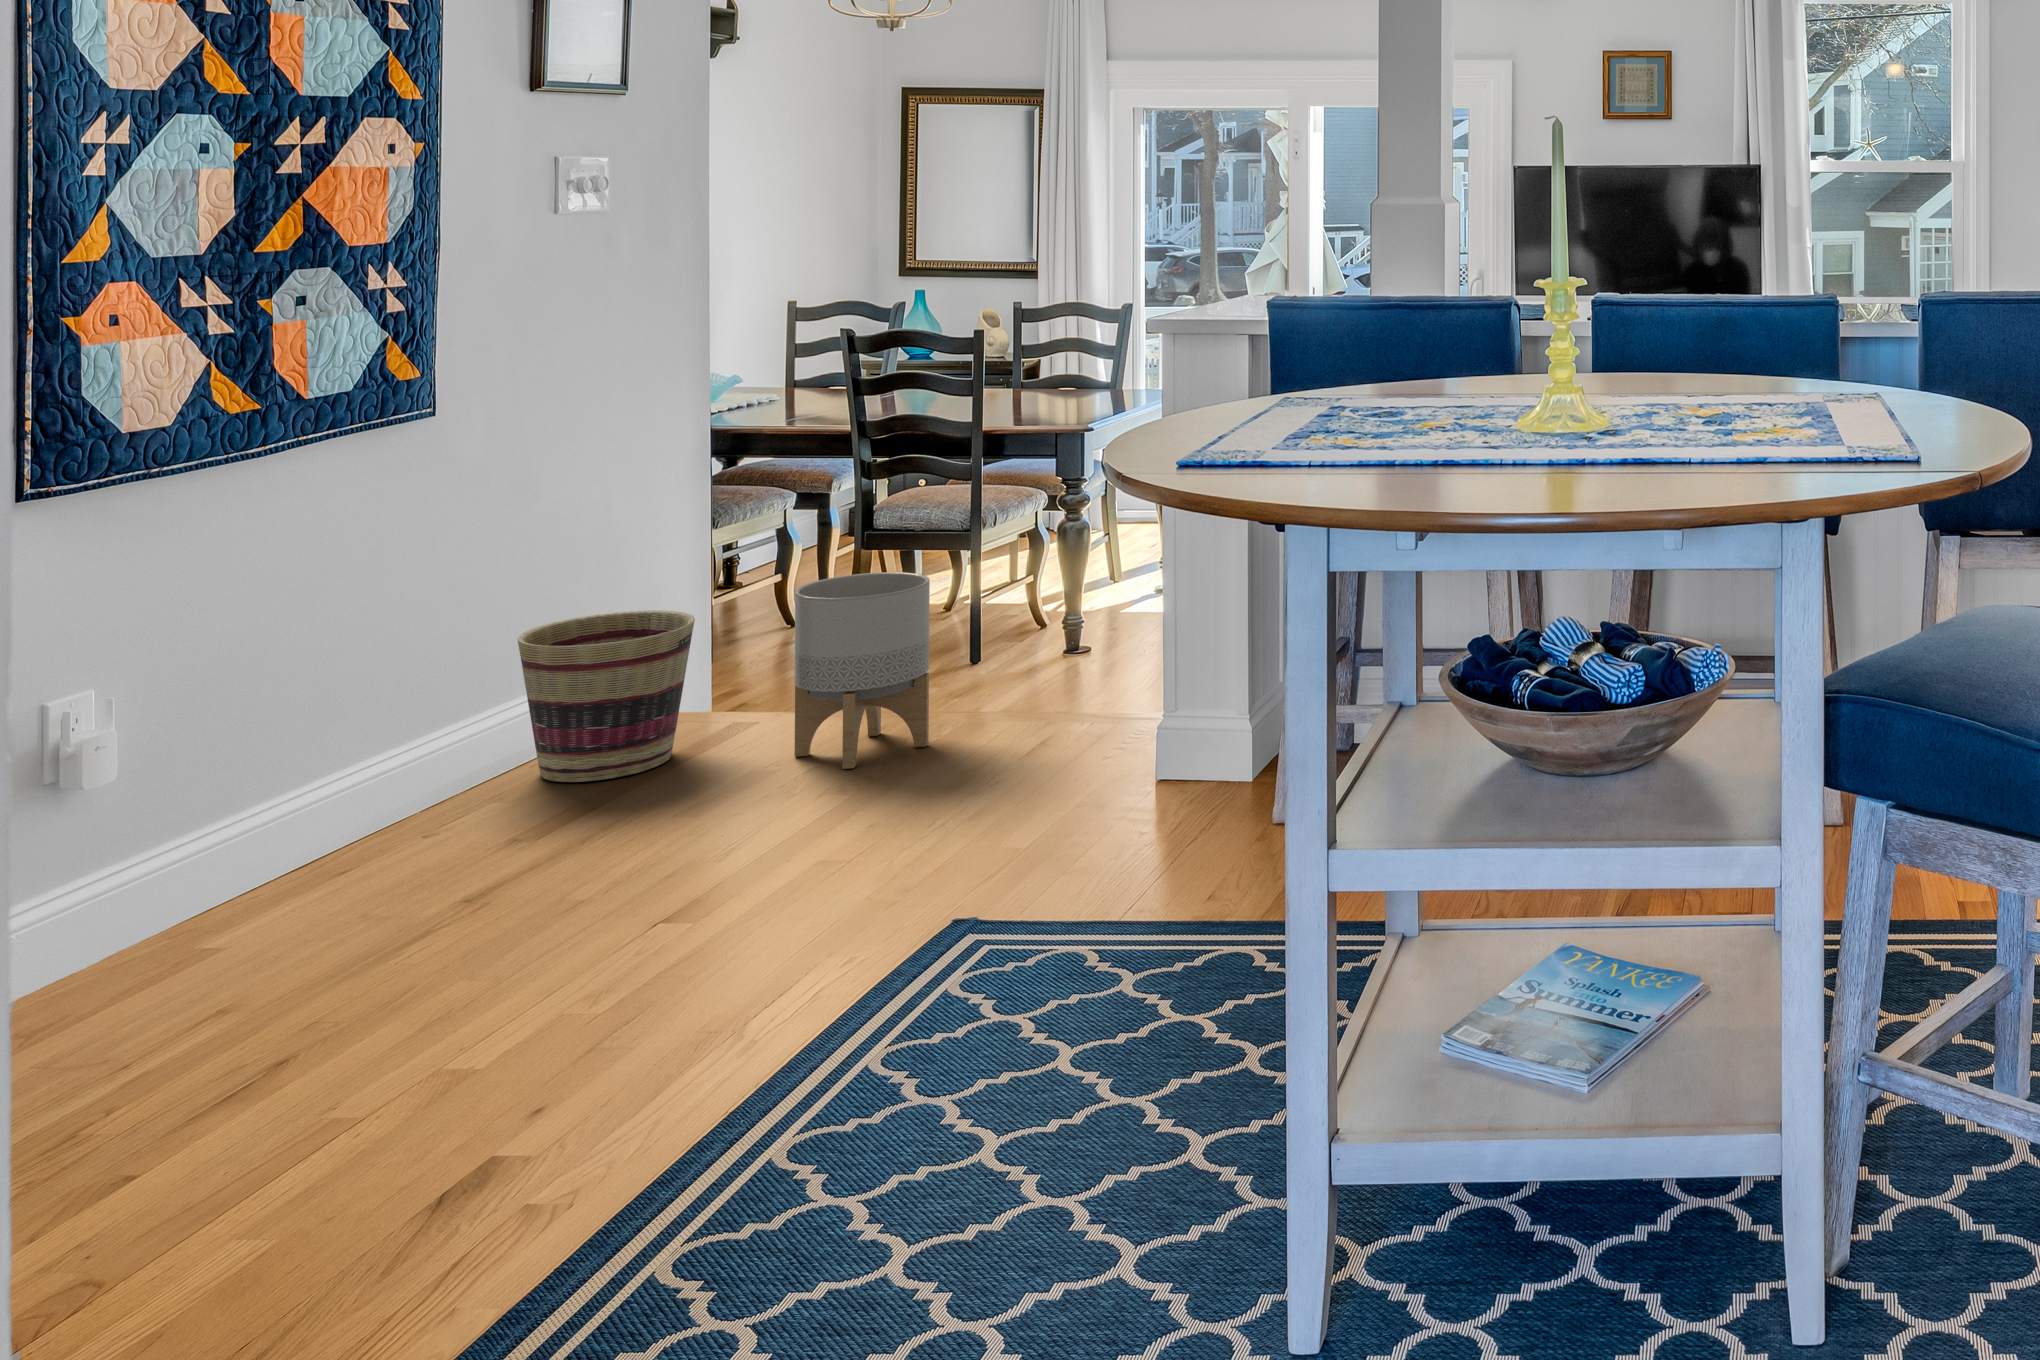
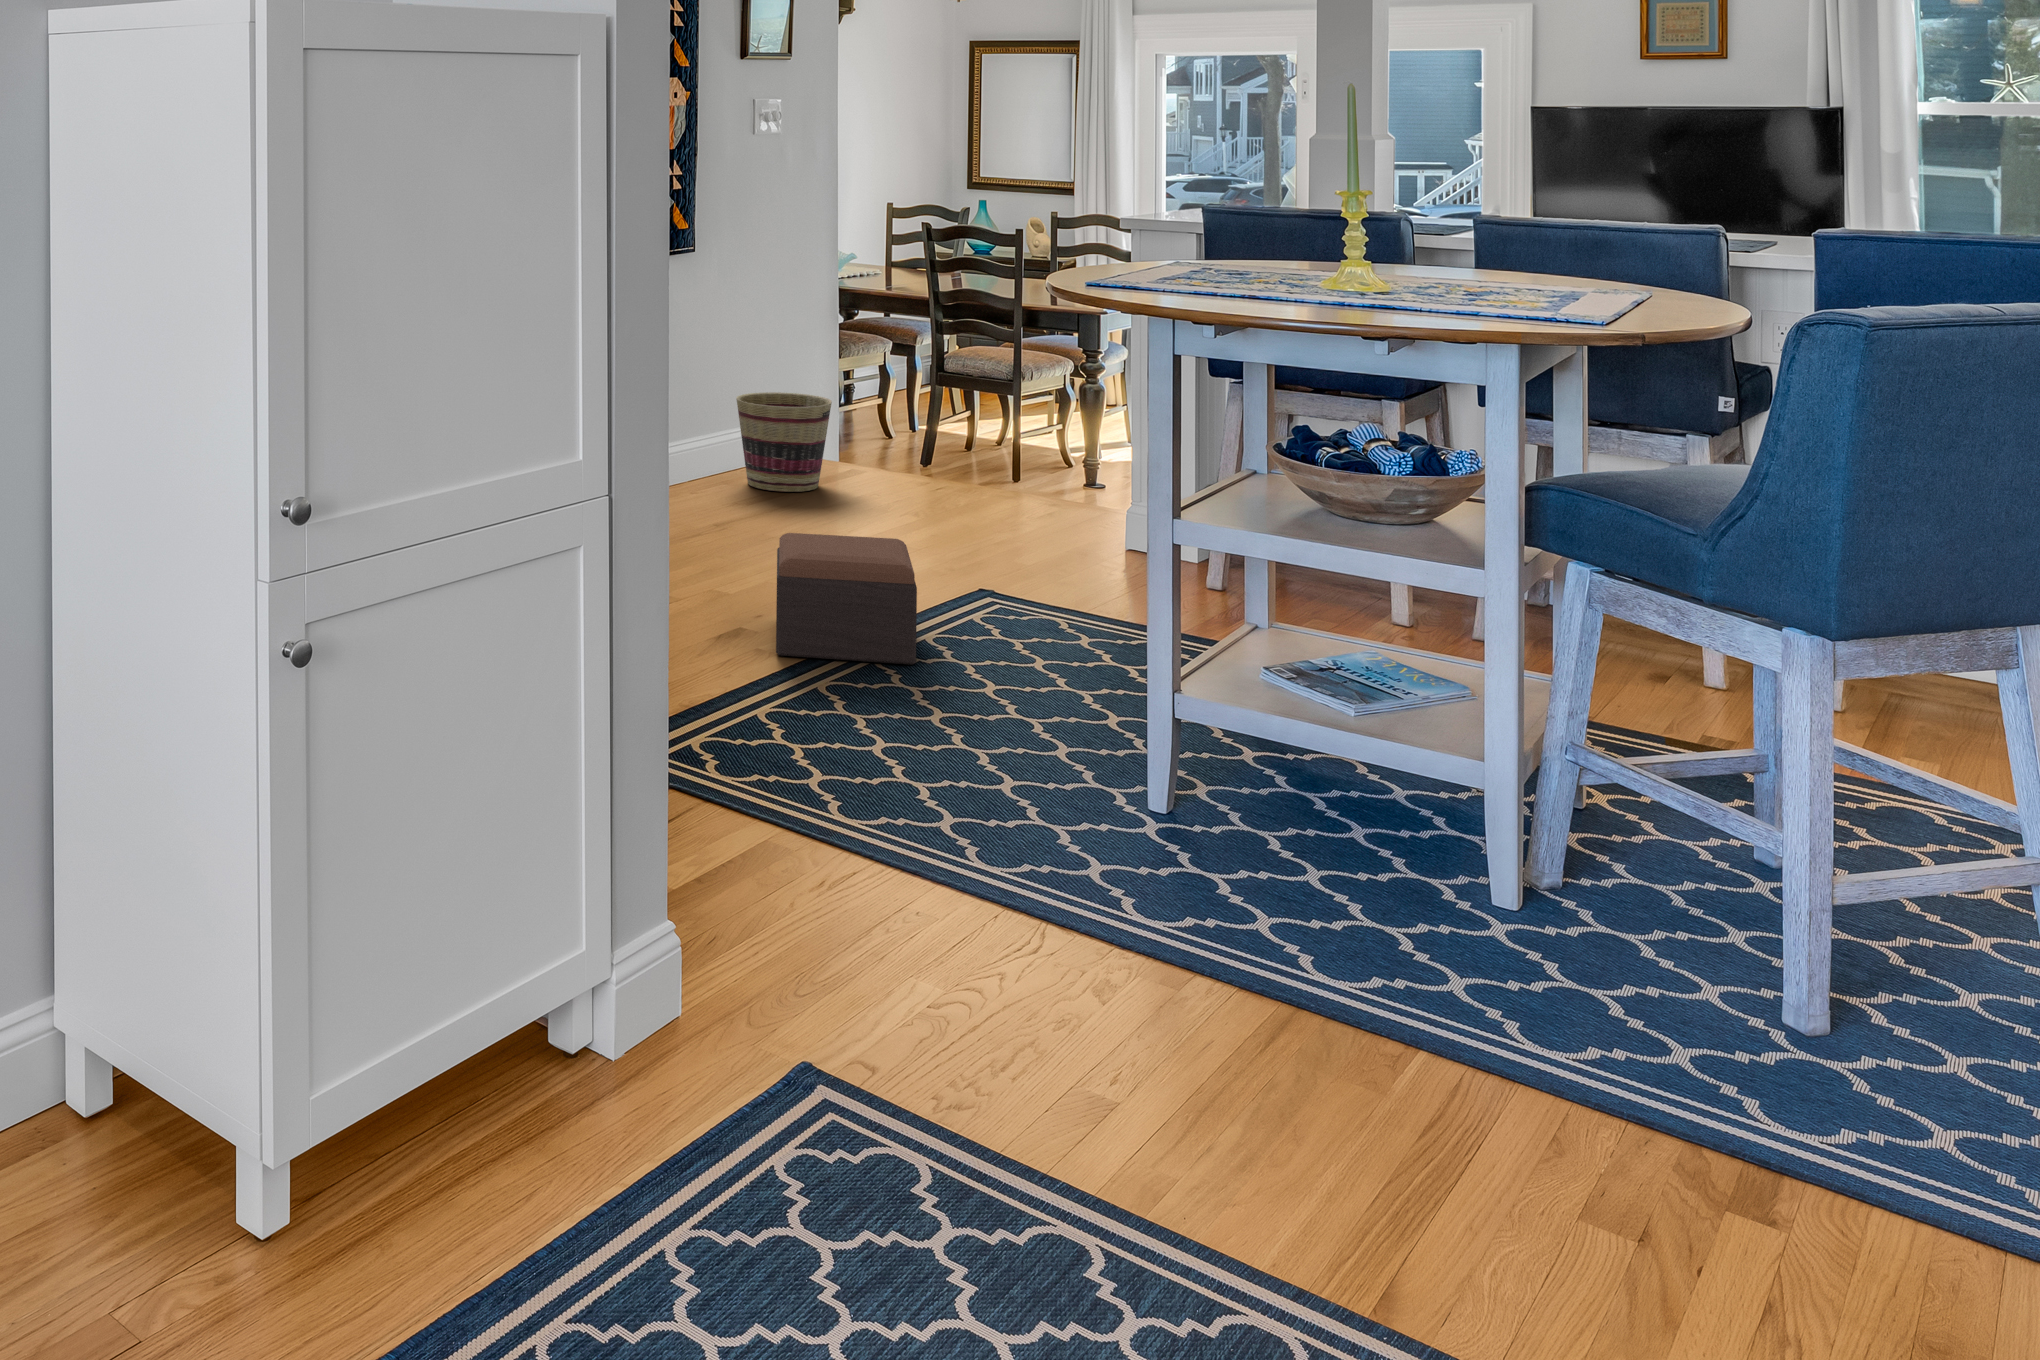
planter: present [795,572,930,769] -> none [890,387,975,511]
footstool: none [560,894,851,1204] -> present [776,533,917,665]

